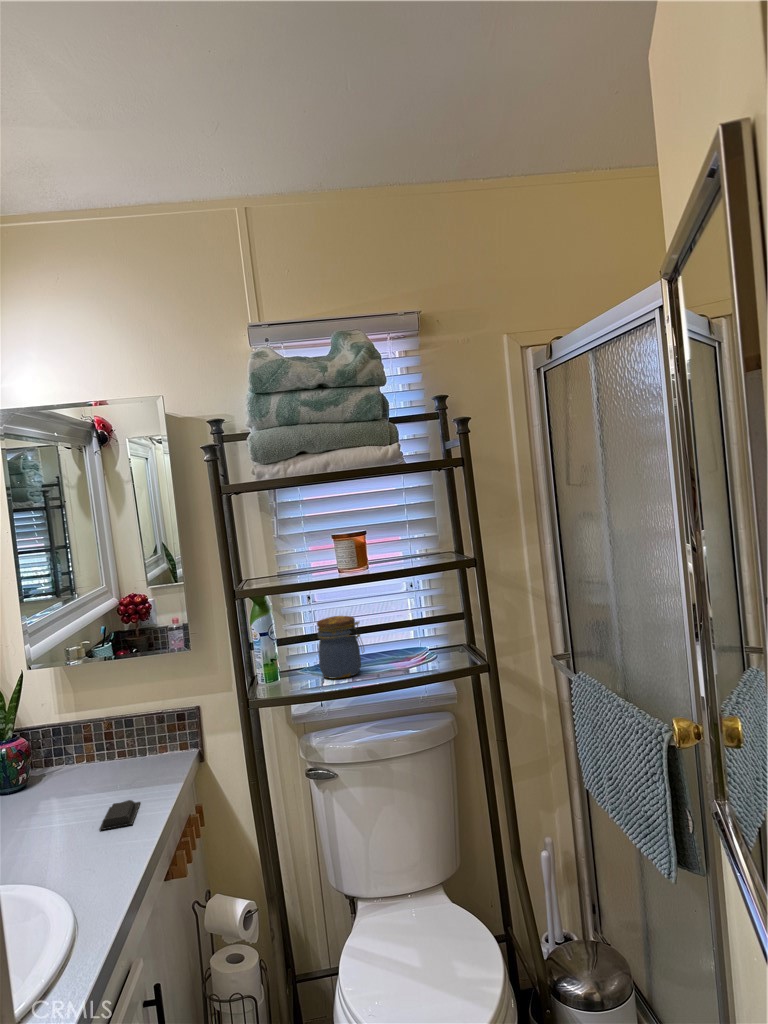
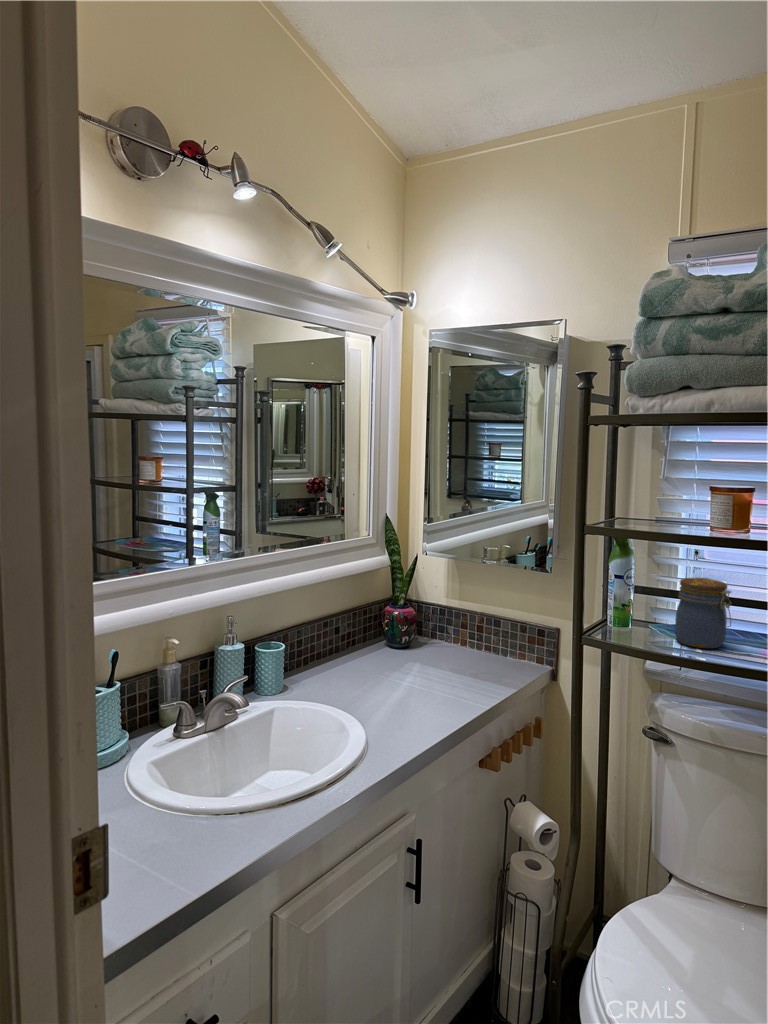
soap bar: present [99,800,140,830] -> none [422,686,468,708]

